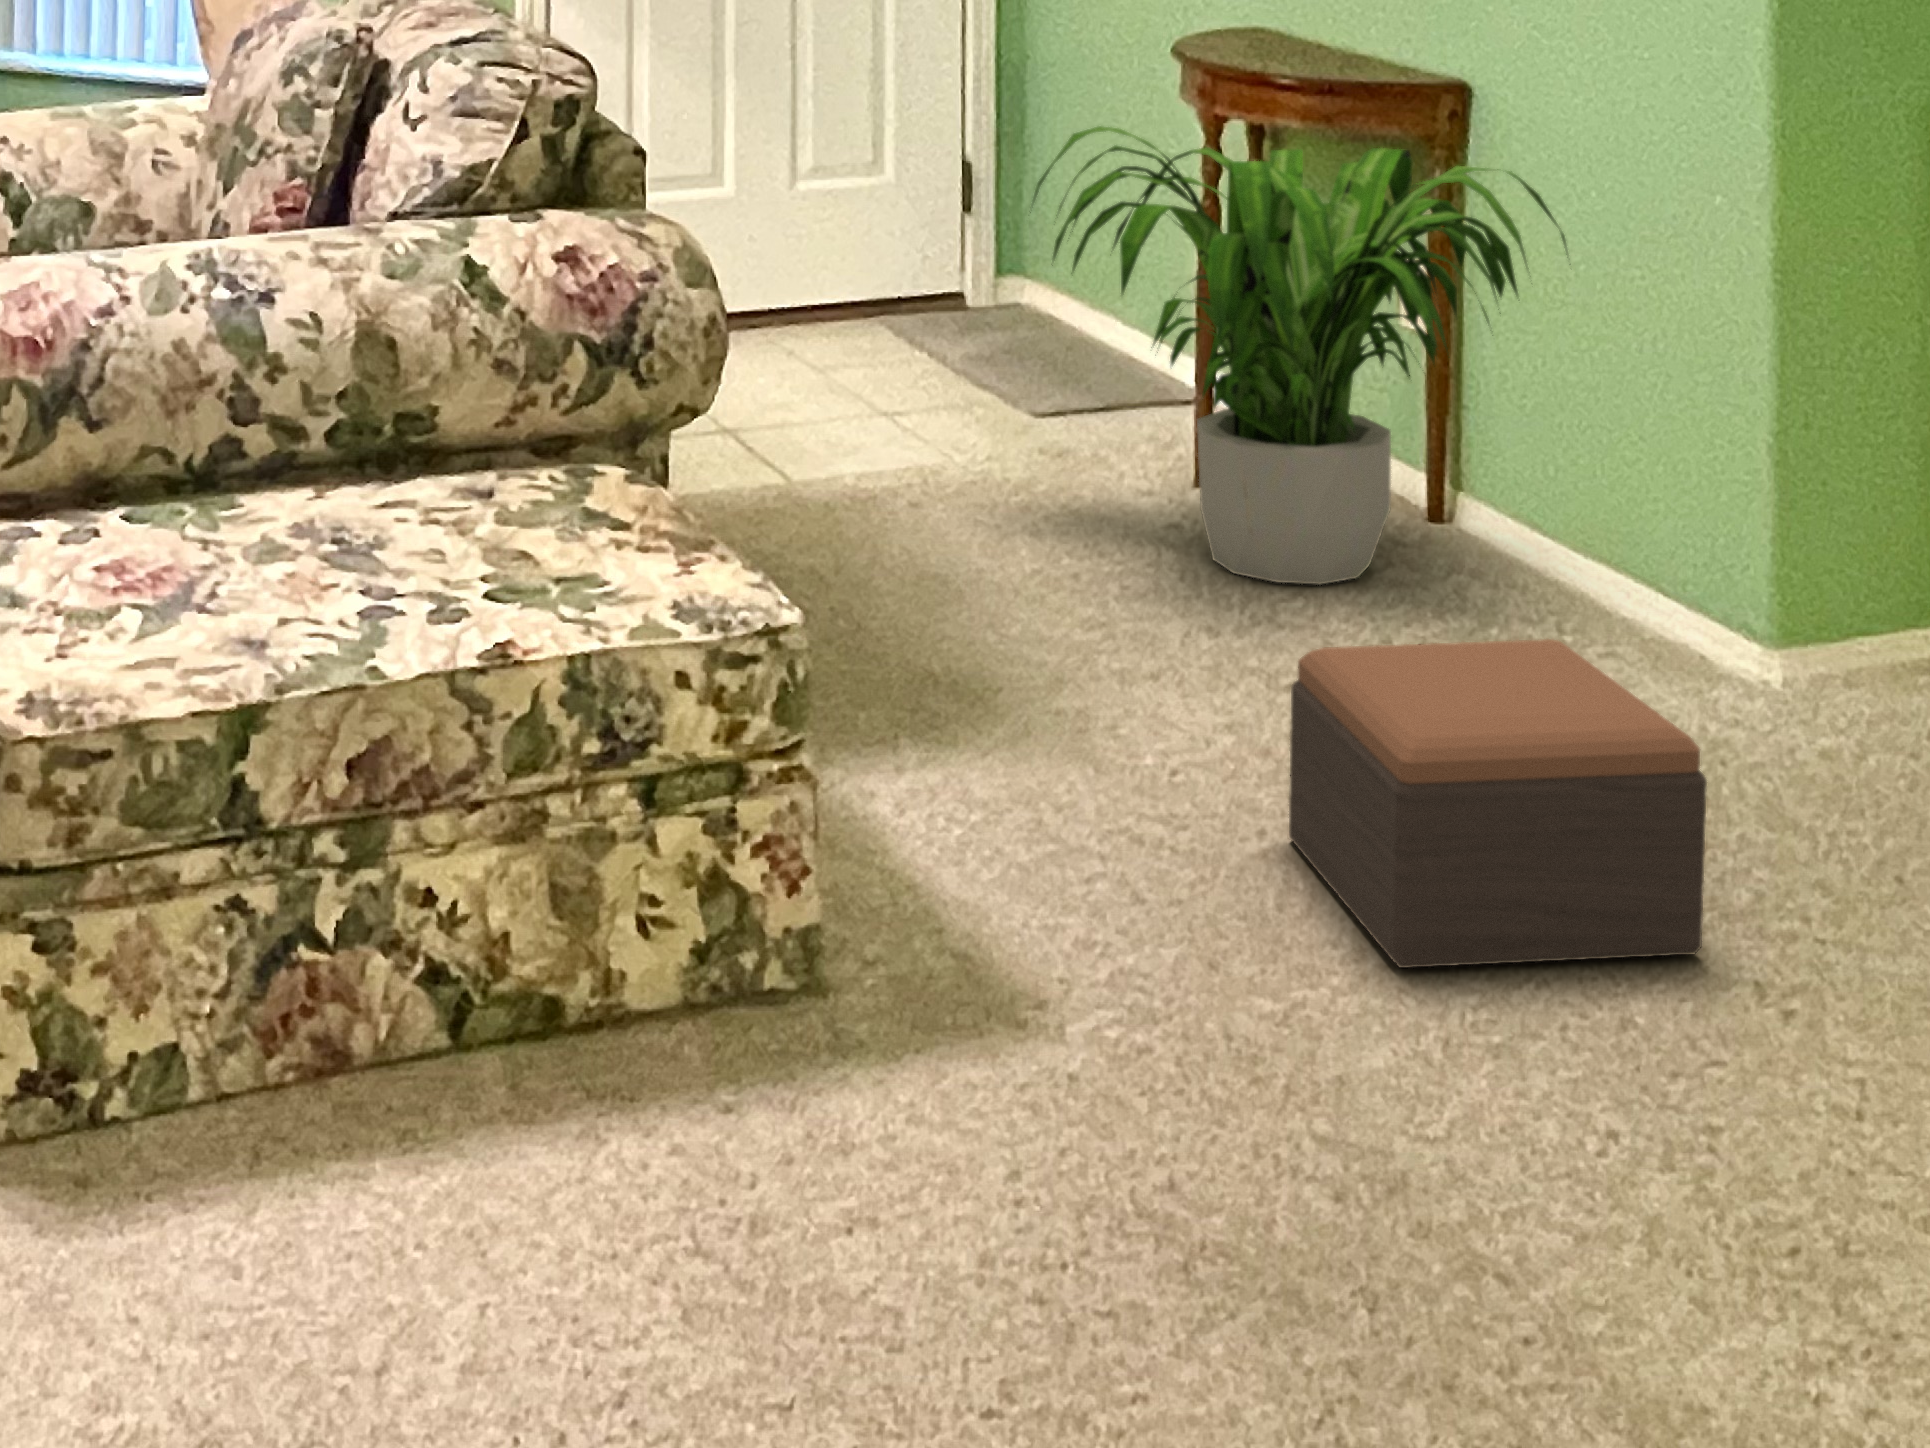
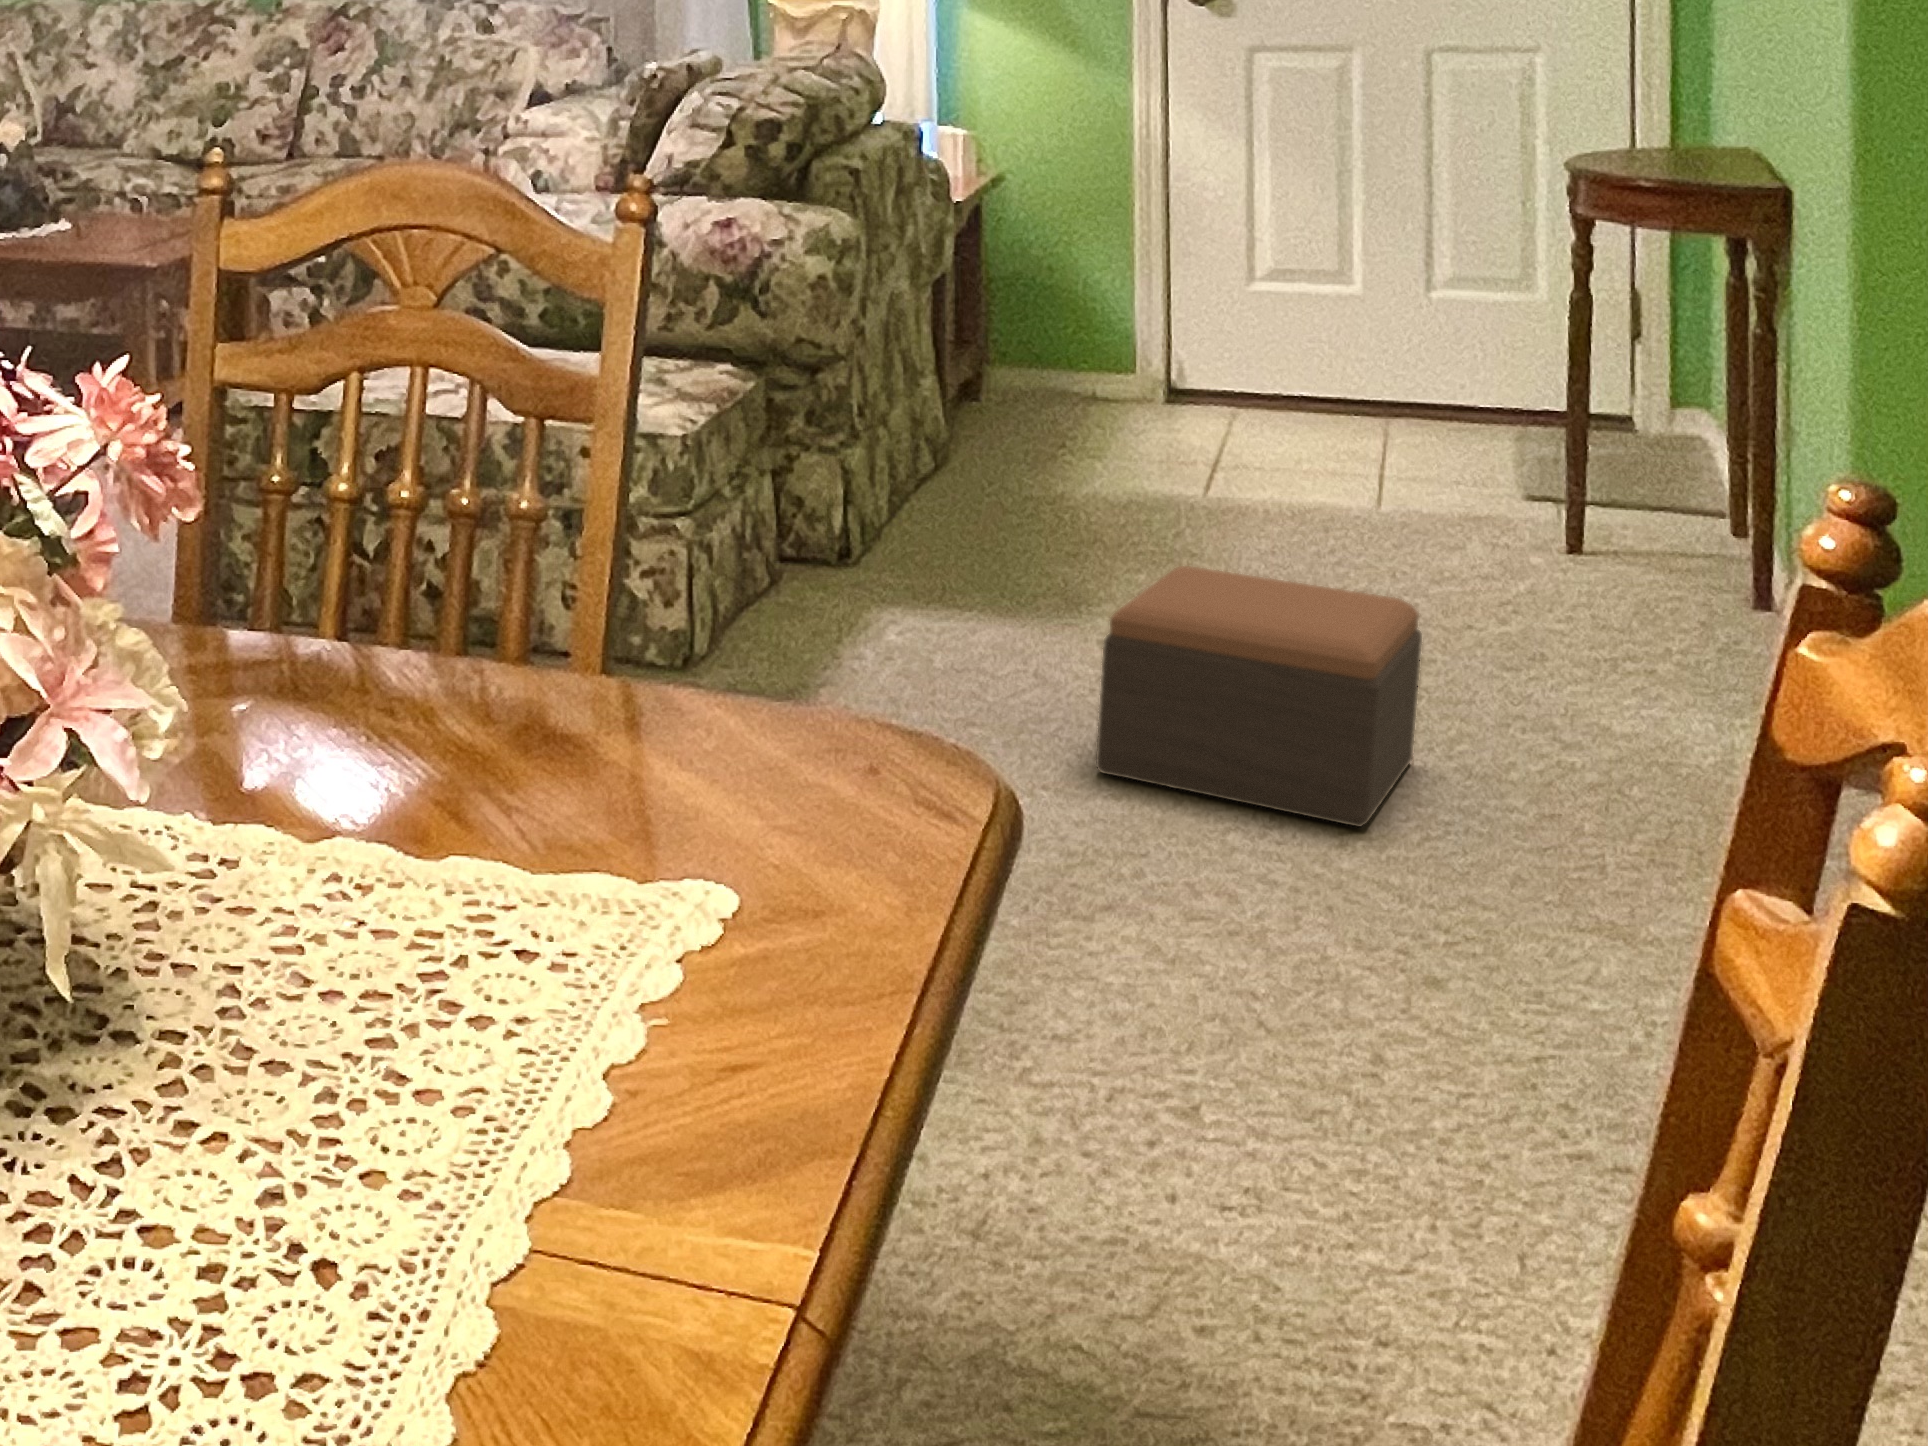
potted plant: present [1030,126,1567,585] -> none [1329,207,1794,625]

